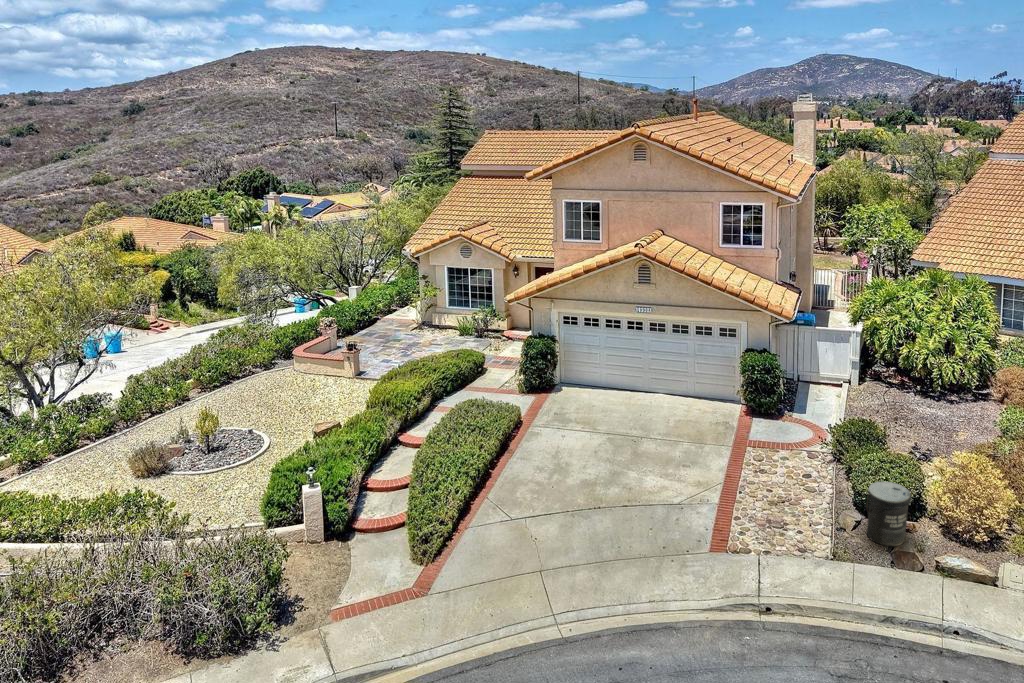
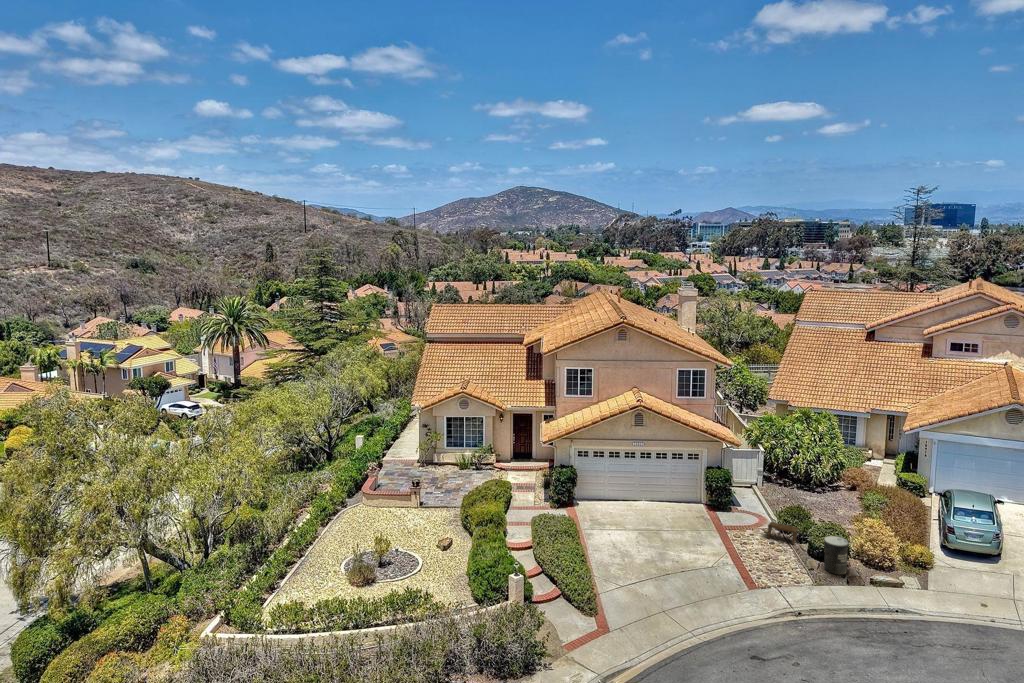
bench: none [804,442,854,484] -> present [768,522,798,545]

